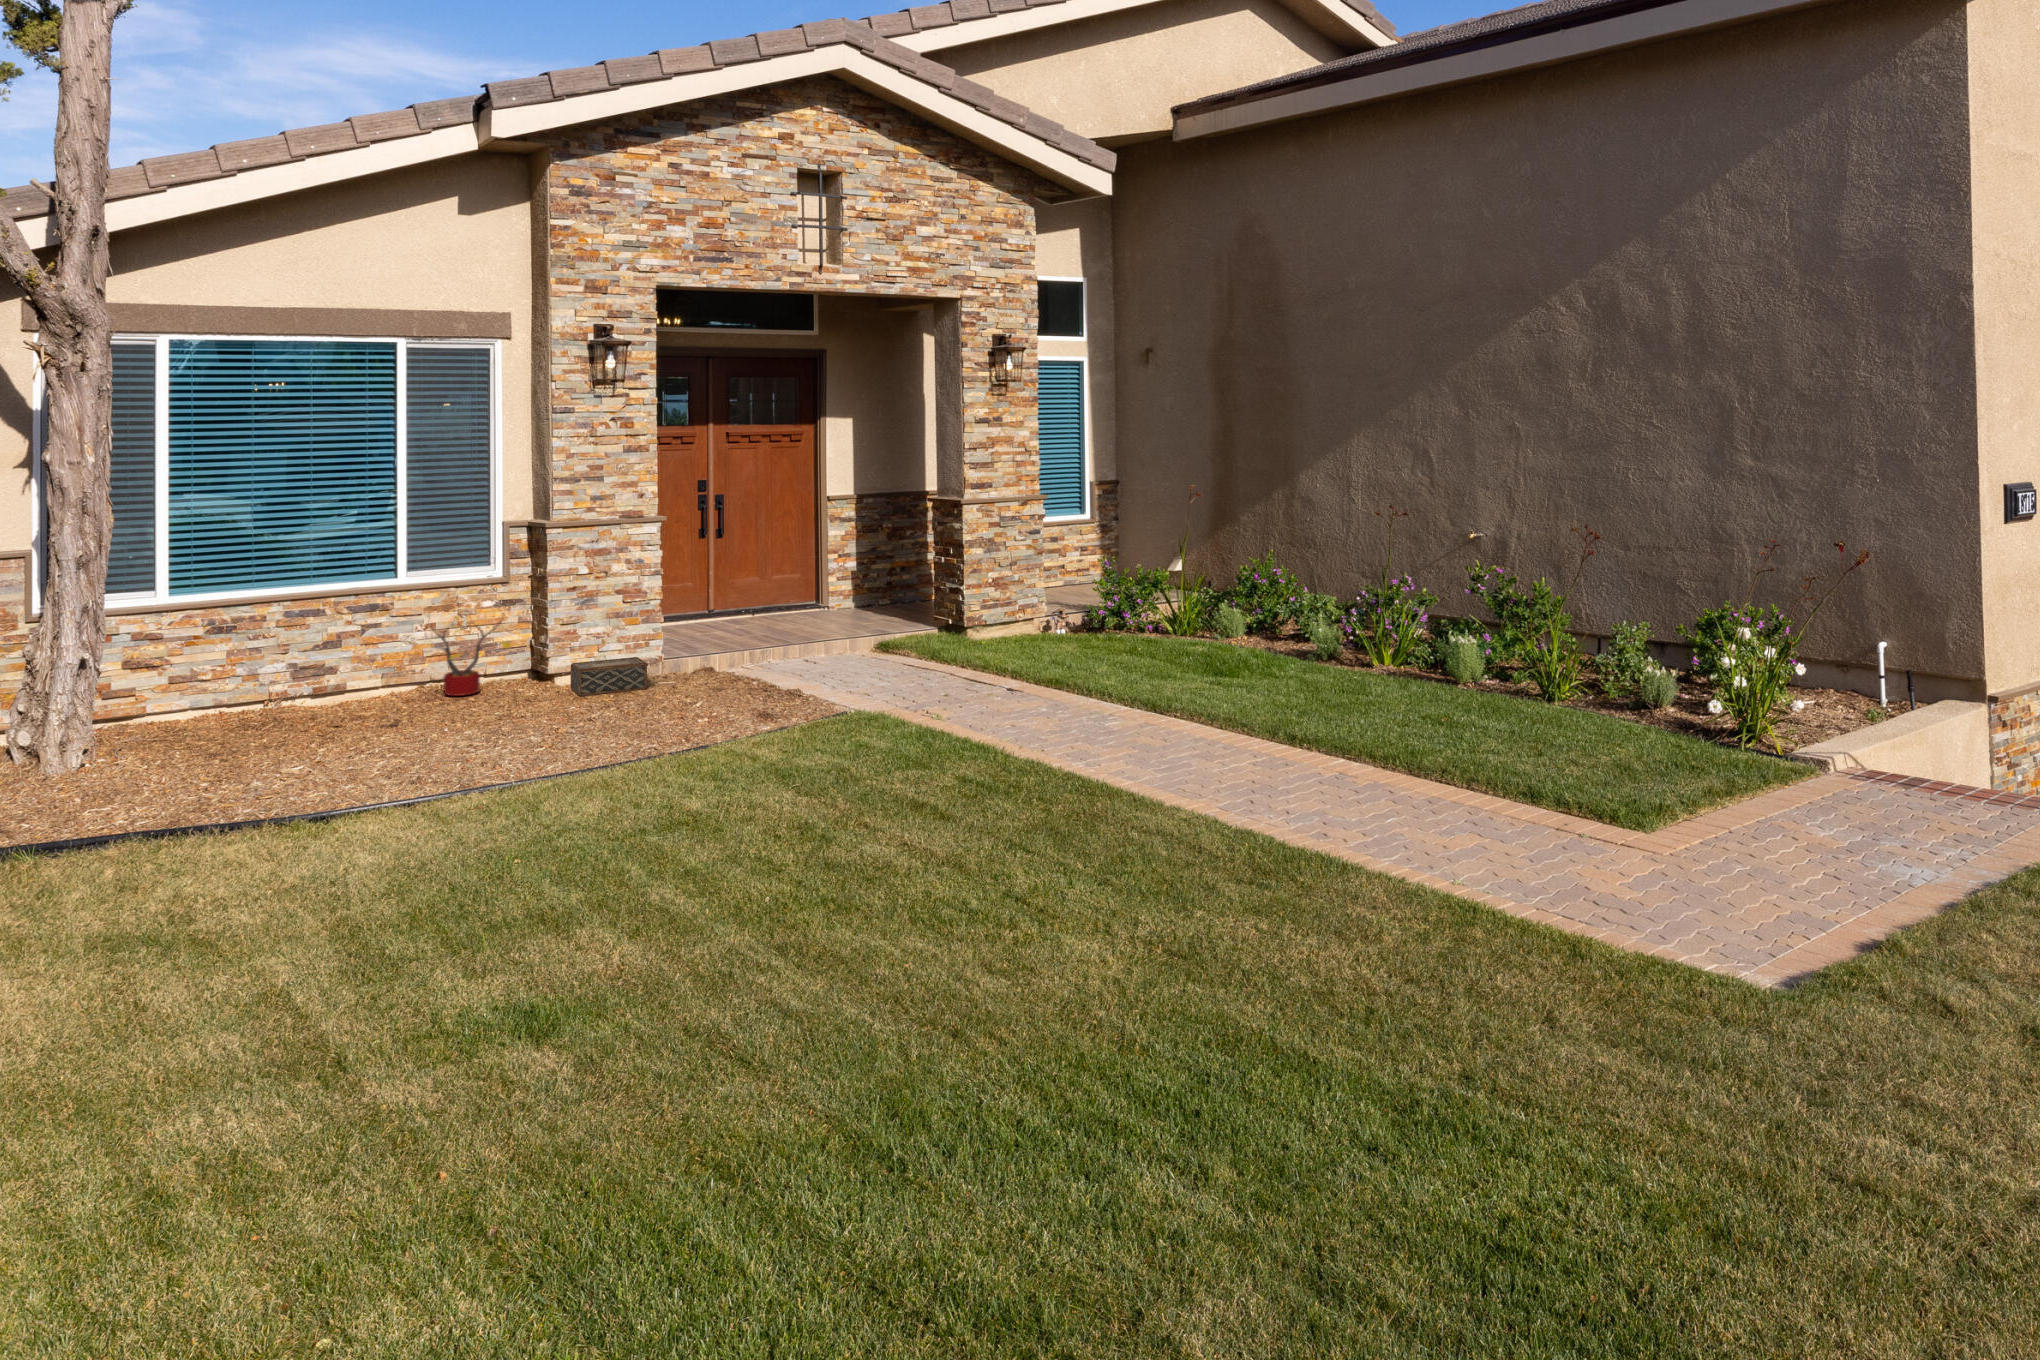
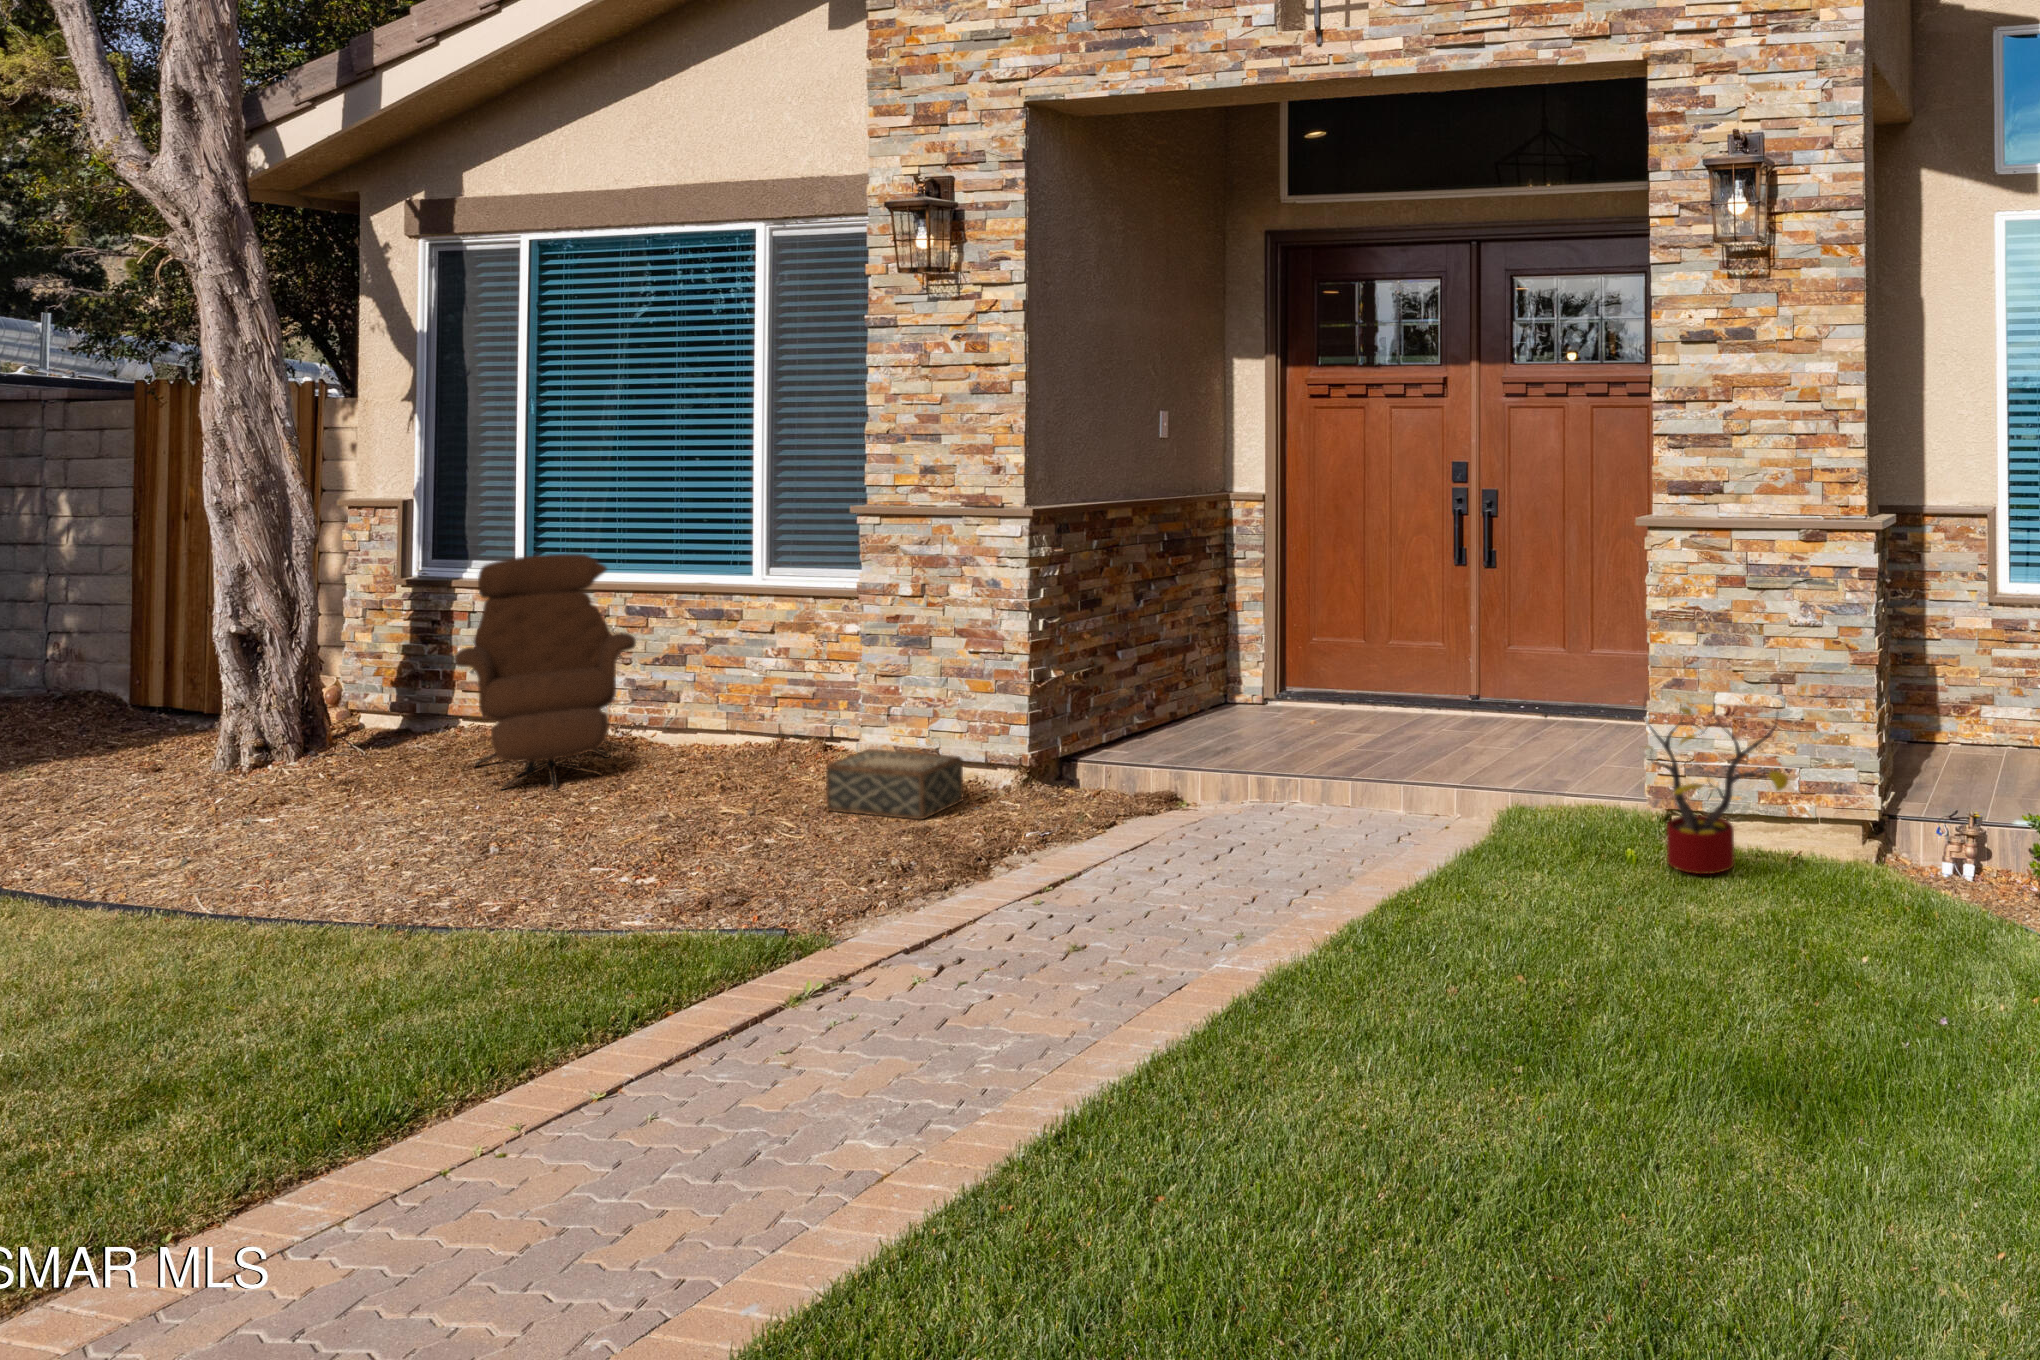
lounge chair: none [189,575,368,729] -> present [454,554,636,789]
decorative plant: present [432,613,510,696] -> present [1643,704,1788,874]

